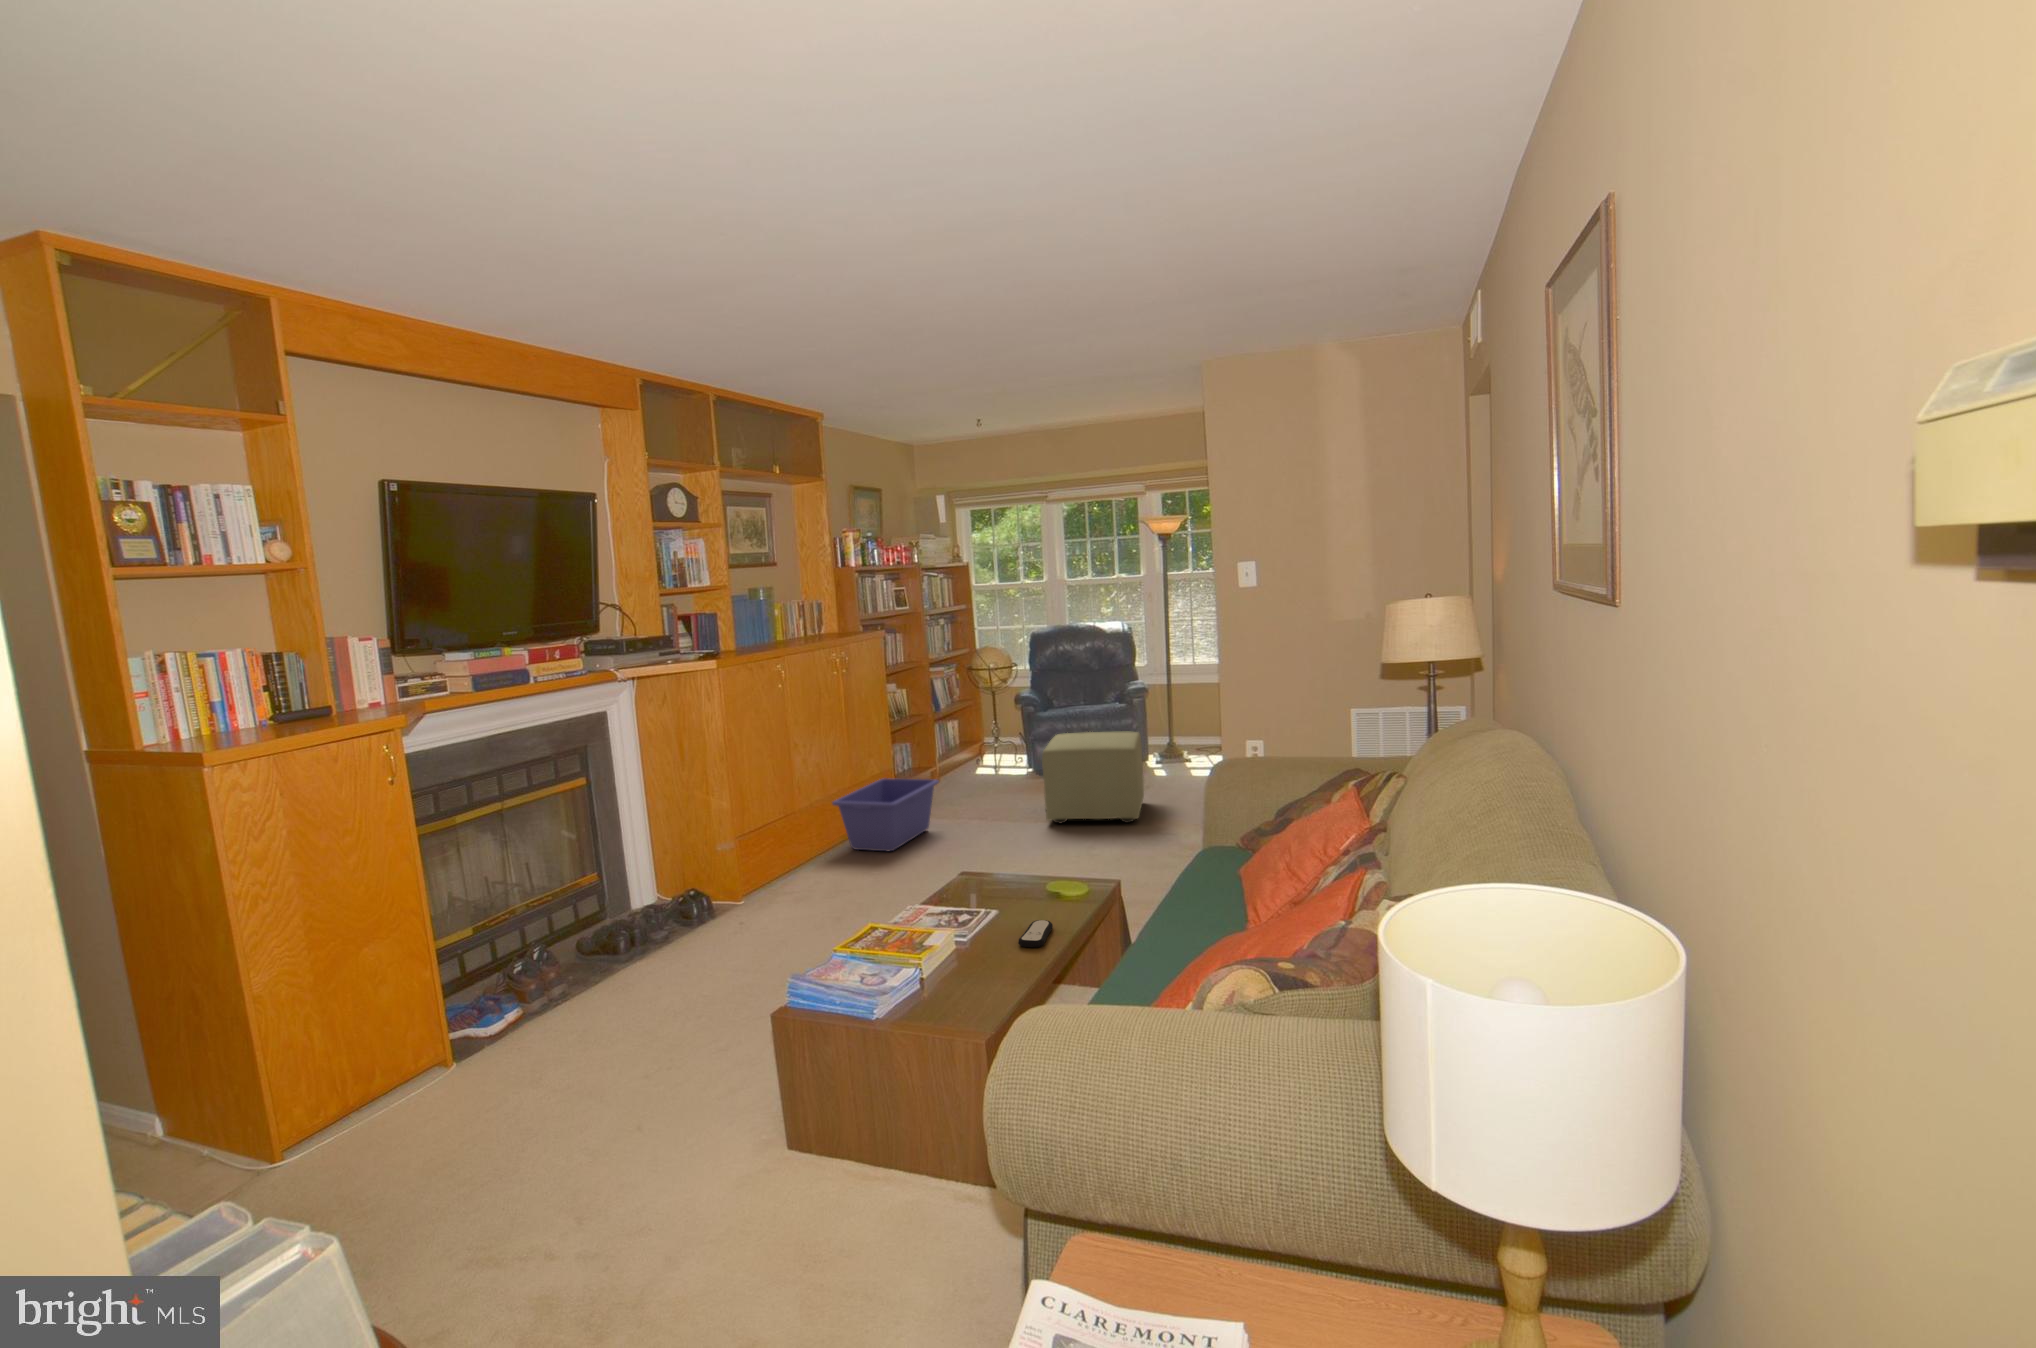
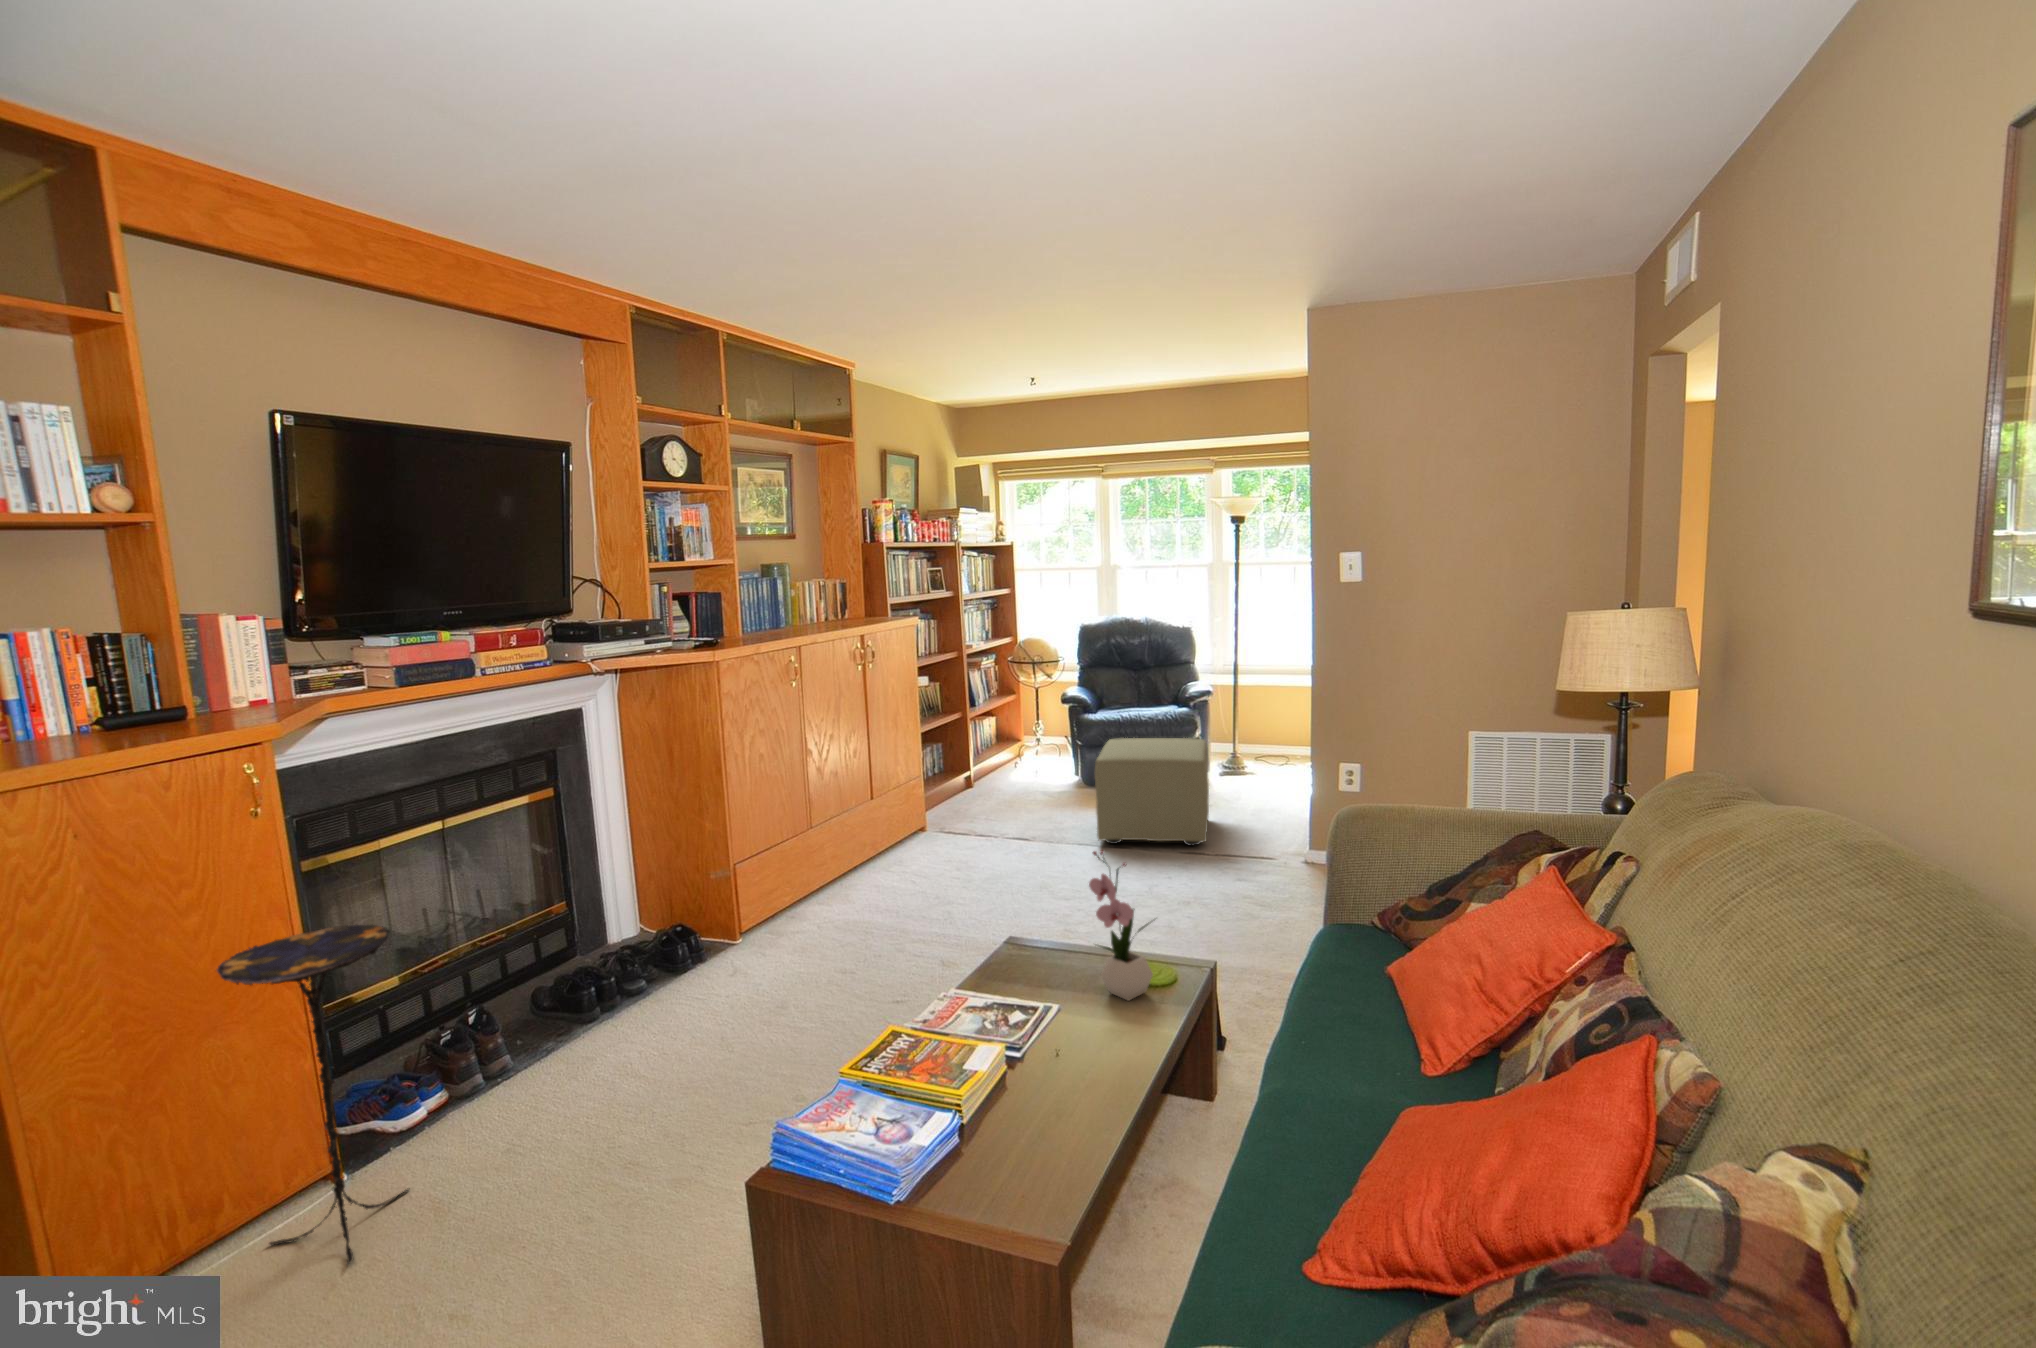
storage bin: present [832,778,939,851] -> none [851,786,975,874]
flower arrangement: none [1018,797,1071,910] -> present [1089,850,1153,1001]
side table: none [374,867,507,1114] -> present [217,925,407,1264]
remote control: present [1018,920,1053,947] -> none [1092,1021,1136,1068]

